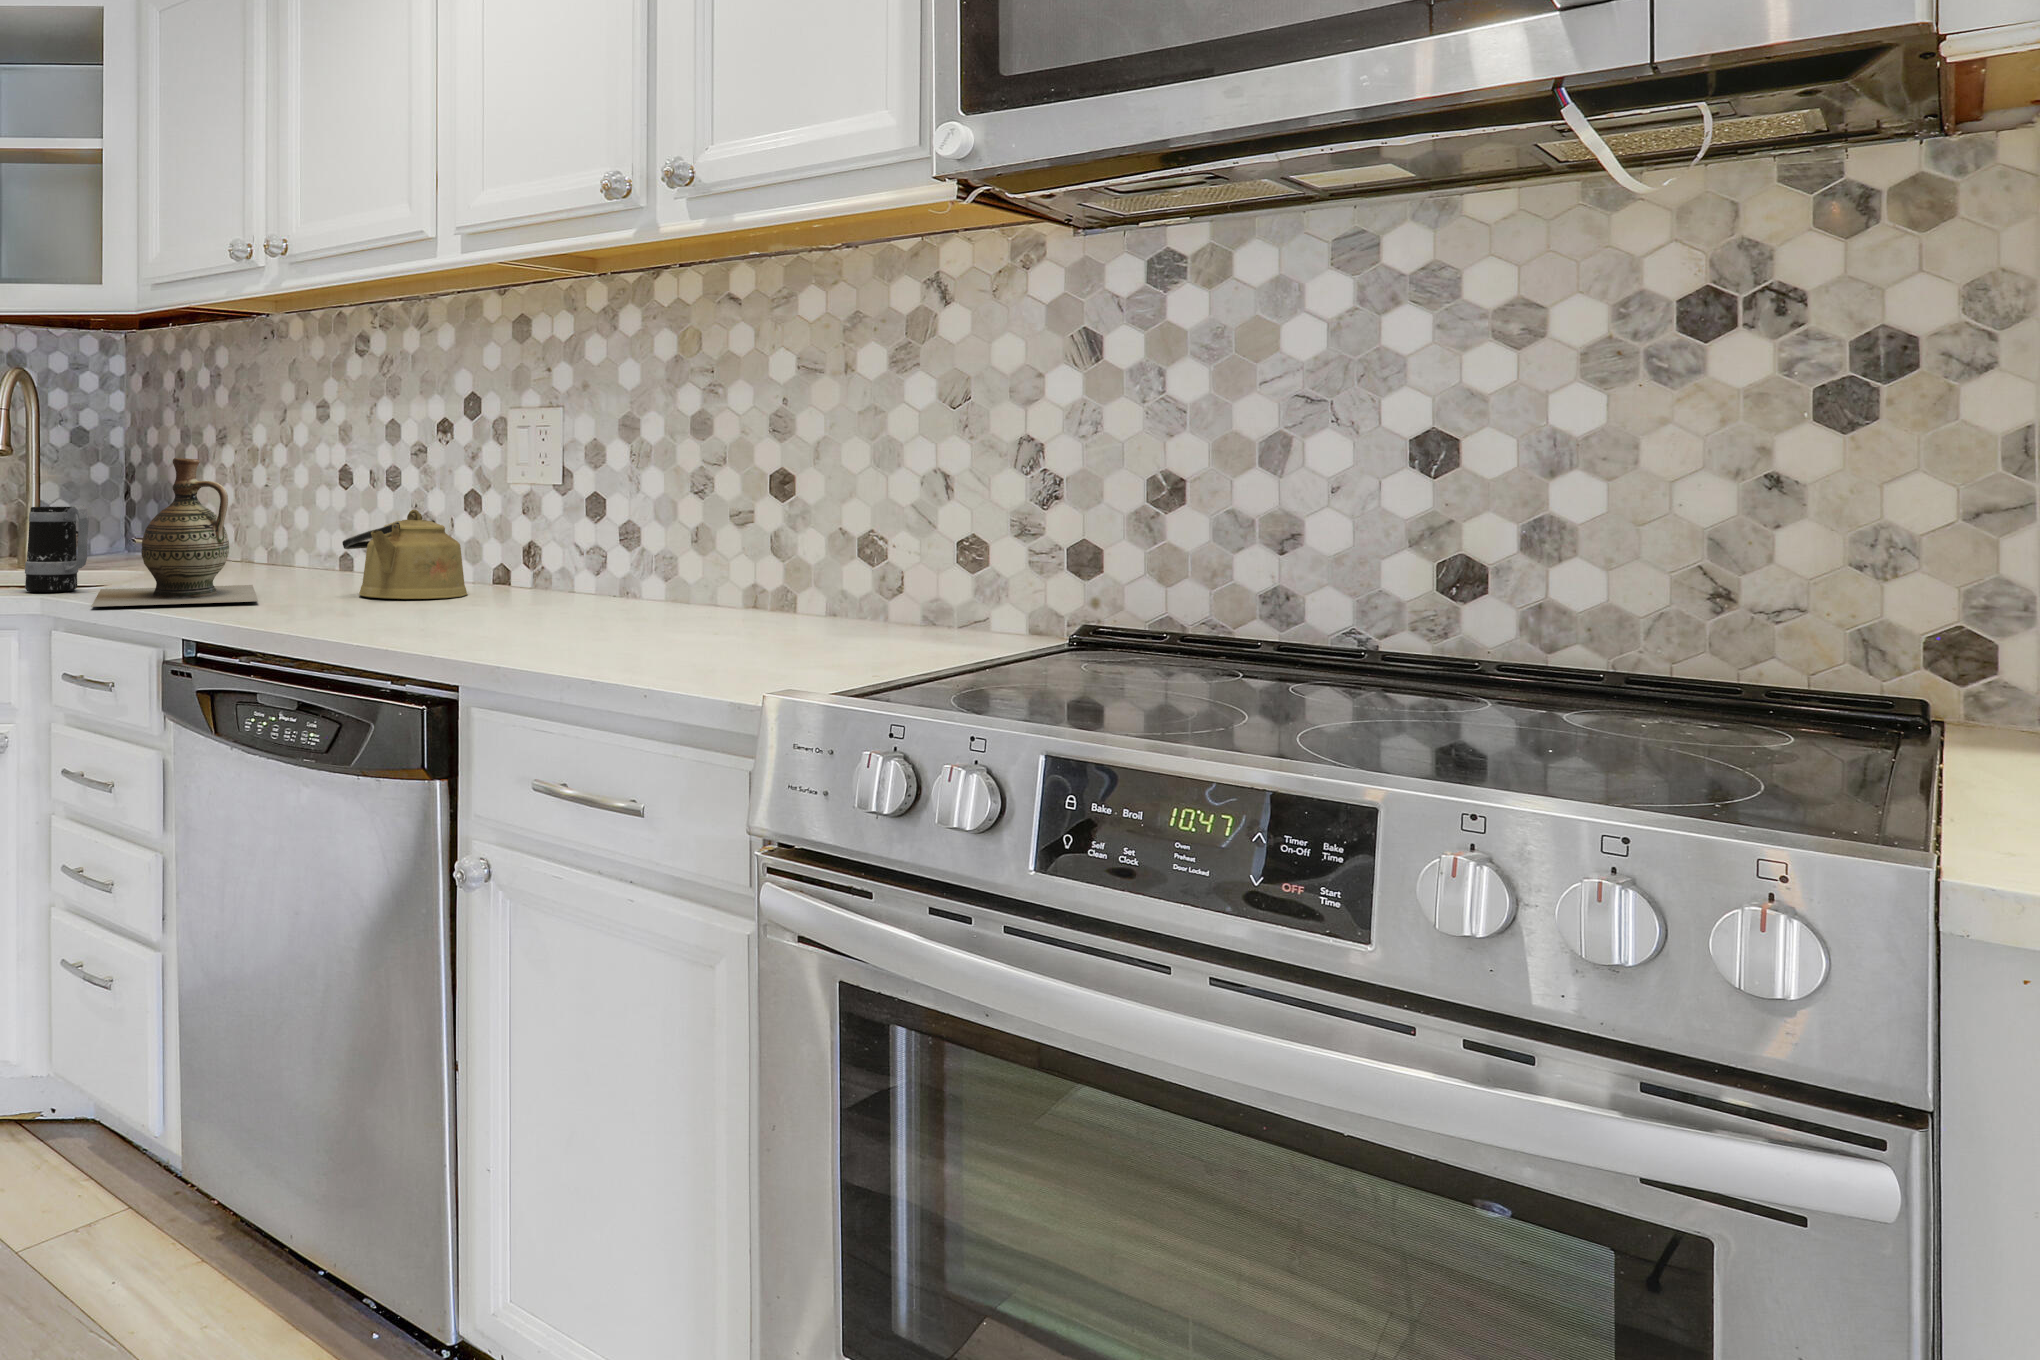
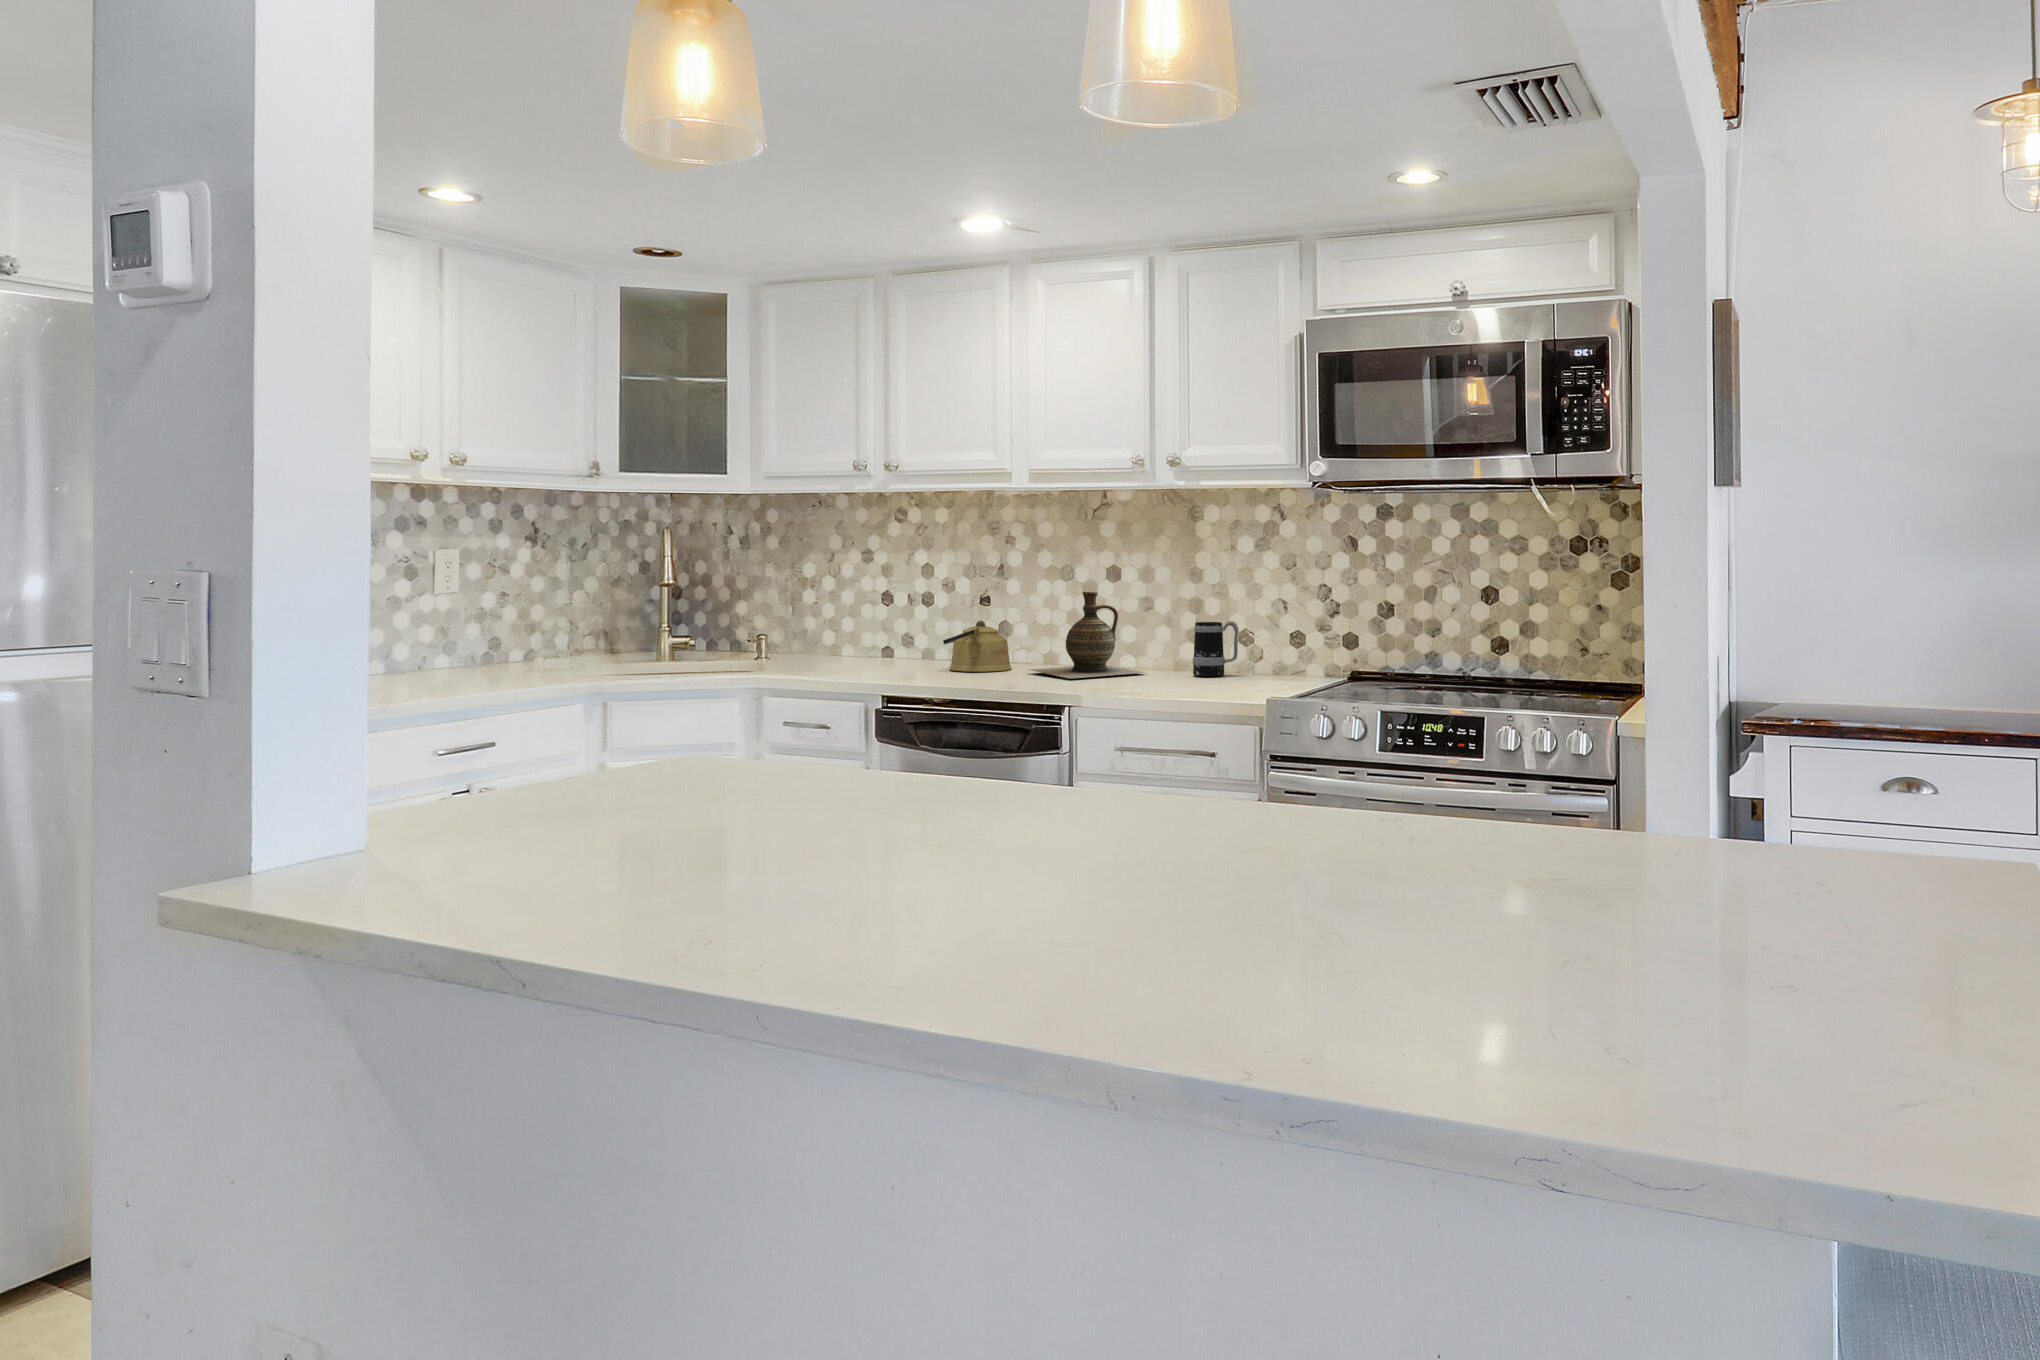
ceramic jug: present [91,458,258,607] -> present [1029,592,1145,679]
mug: present [25,505,89,592] -> present [1193,621,1238,677]

